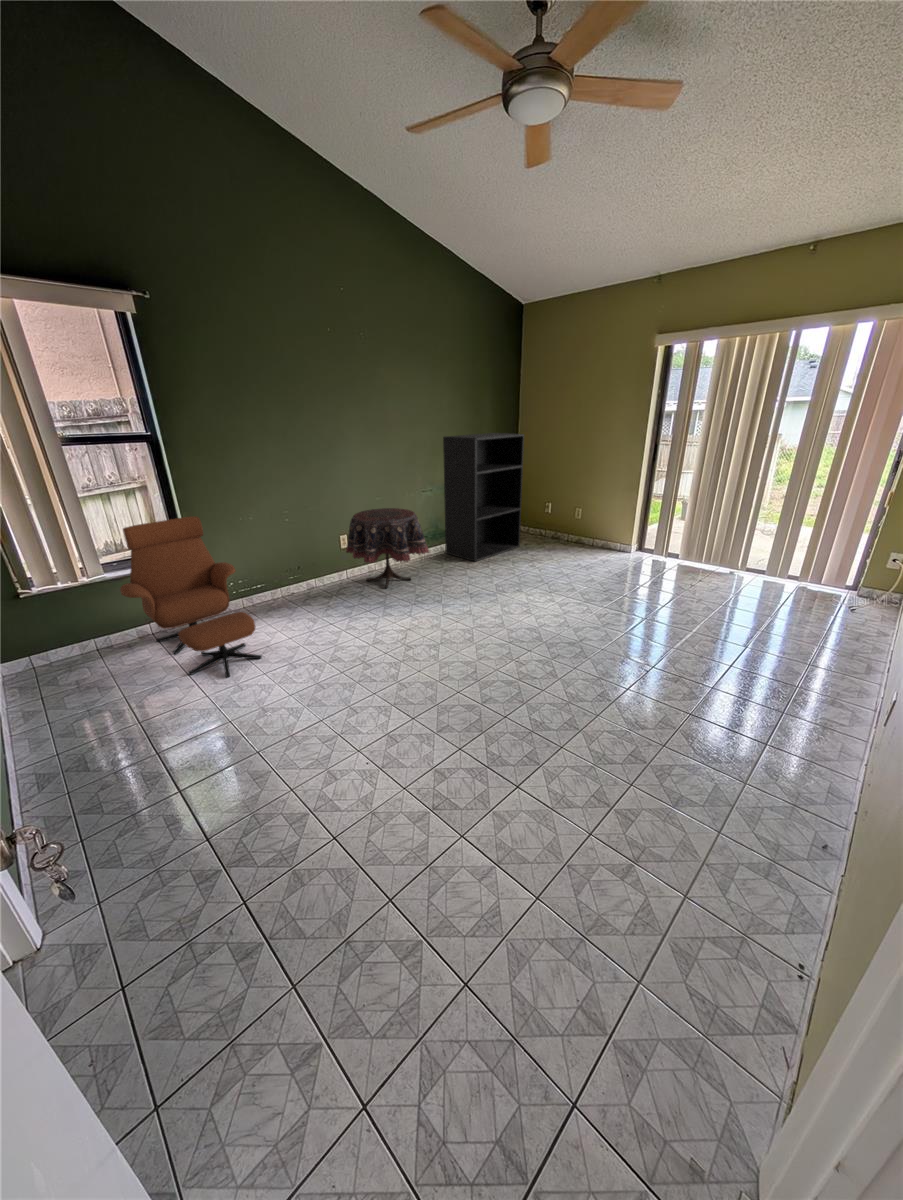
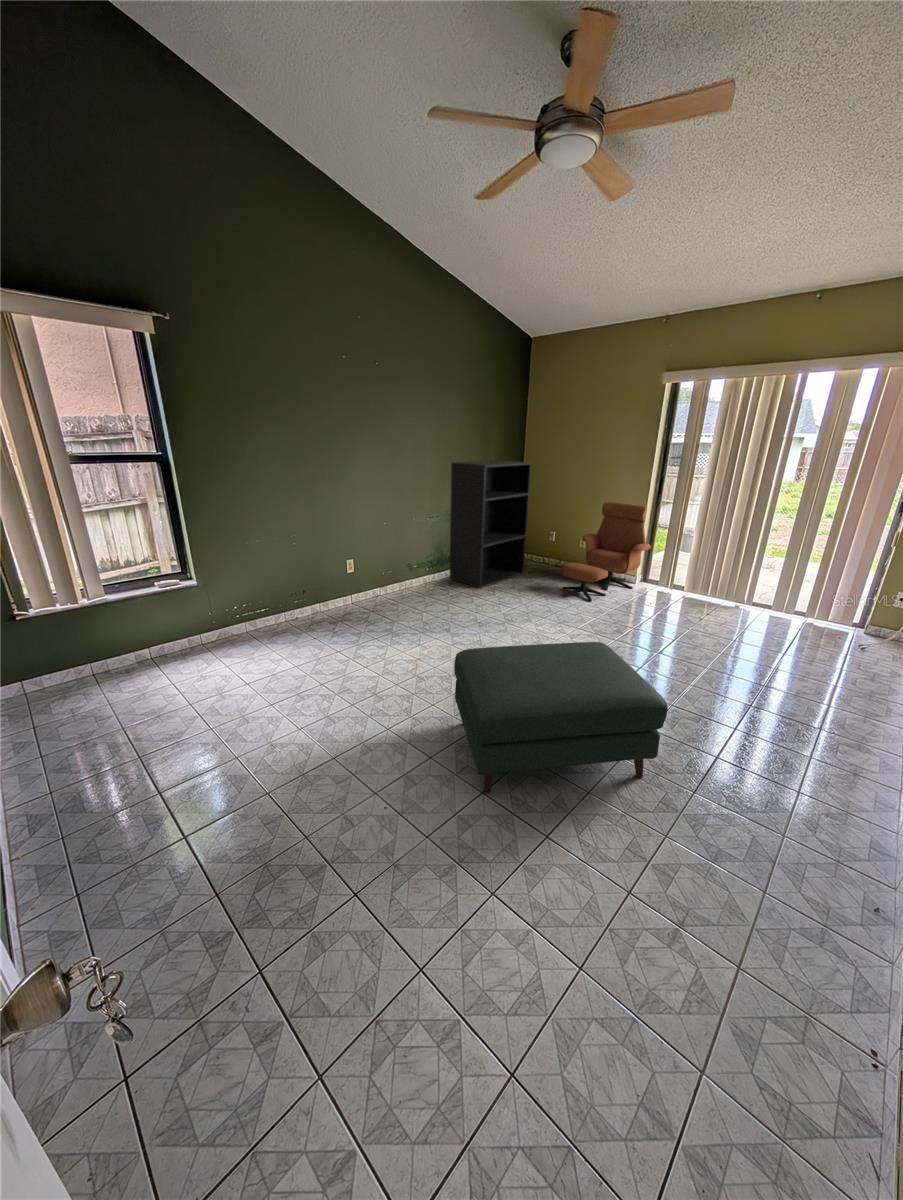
side table: present [346,508,429,588] -> none [352,533,436,614]
lounge chair: present [120,517,262,677] -> present [562,502,651,601]
ottoman: none [436,607,636,750] -> present [454,642,668,794]

